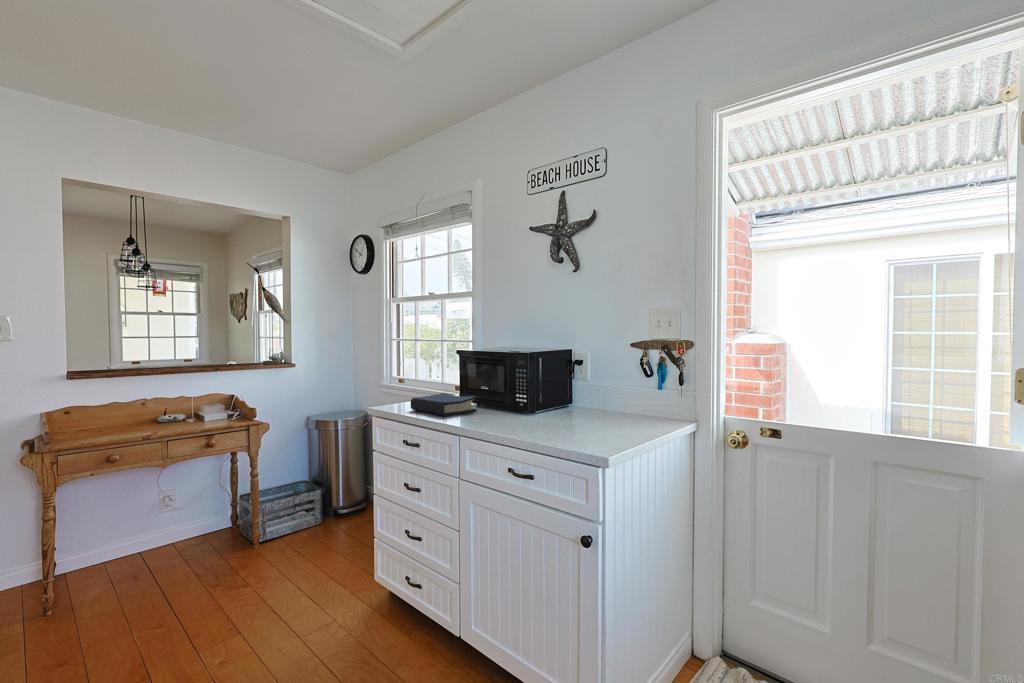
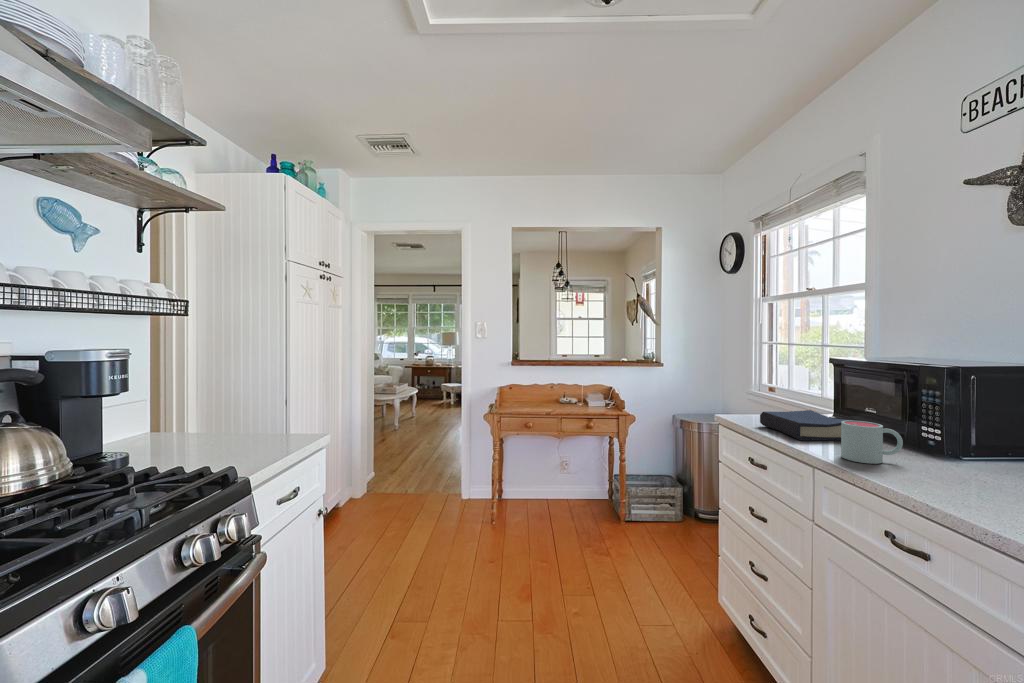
mug: none [474,395,508,424] -> present [841,421,903,464]

